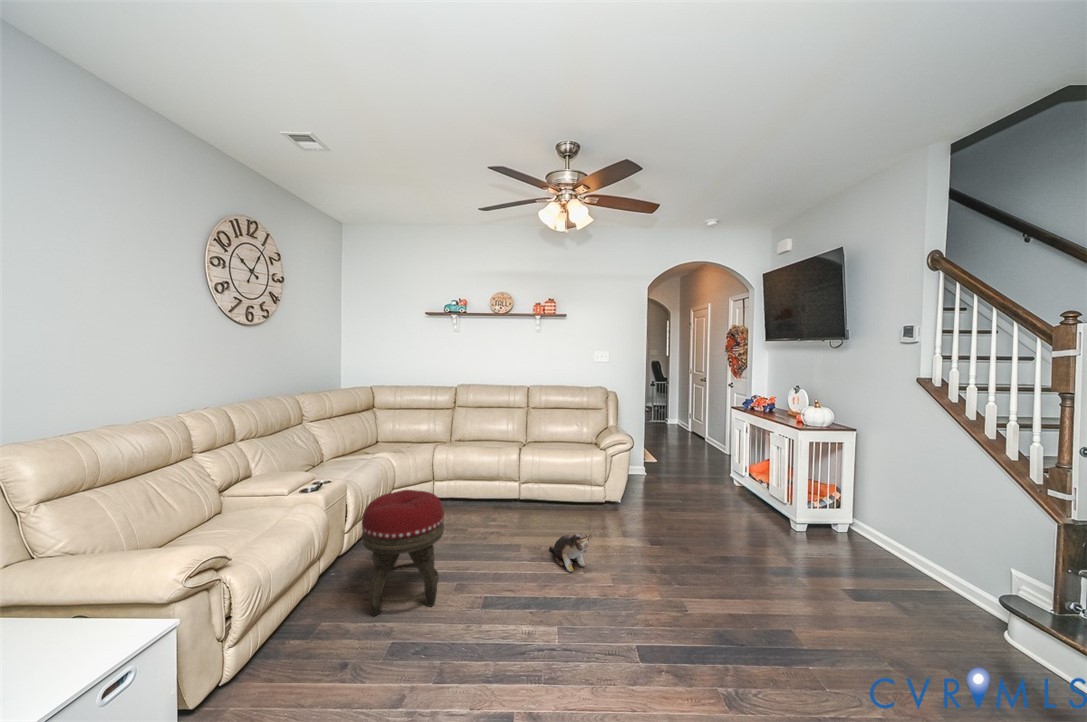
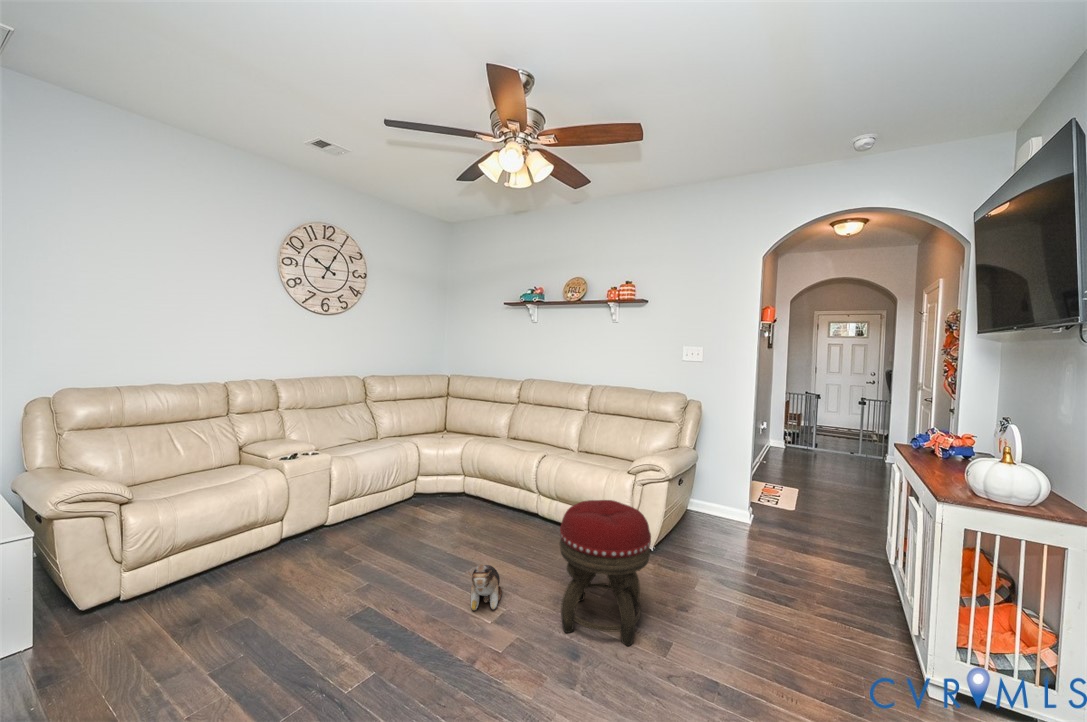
footstool: present [361,490,444,616] -> present [559,500,651,646]

